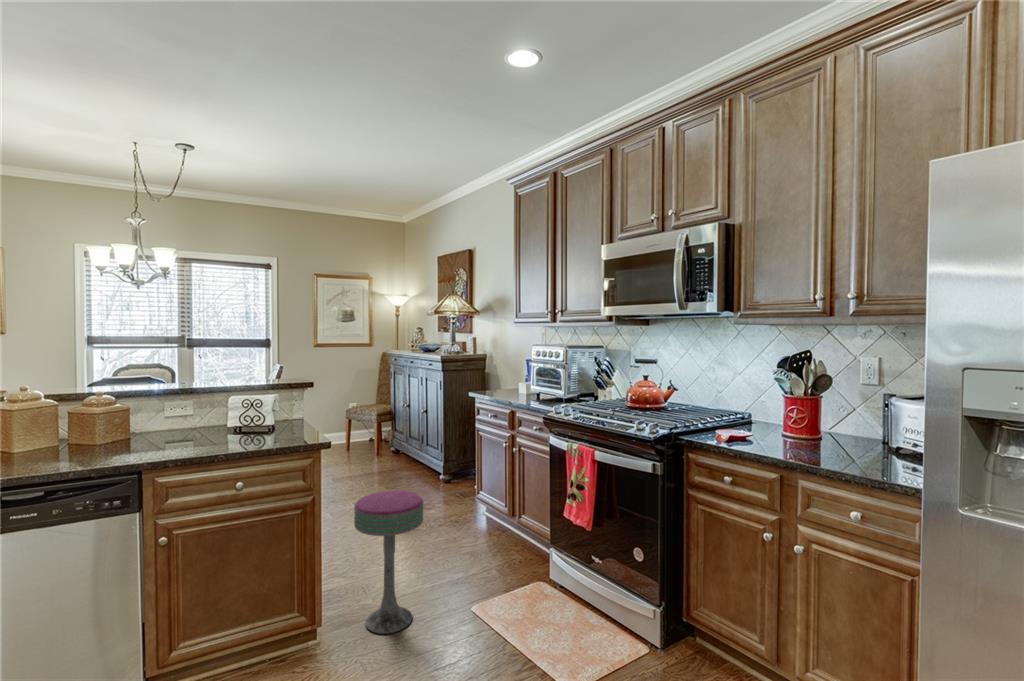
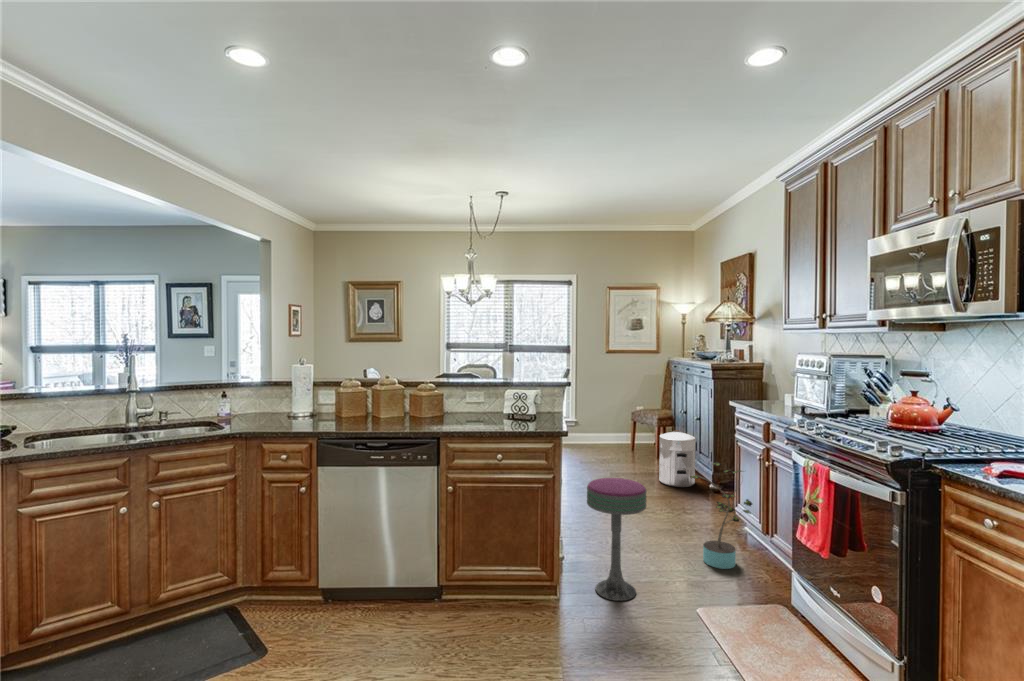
waste bin: none [389,425,425,483] -> present [659,430,696,487]
potted plant: none [449,455,509,561] -> present [690,462,752,569]

